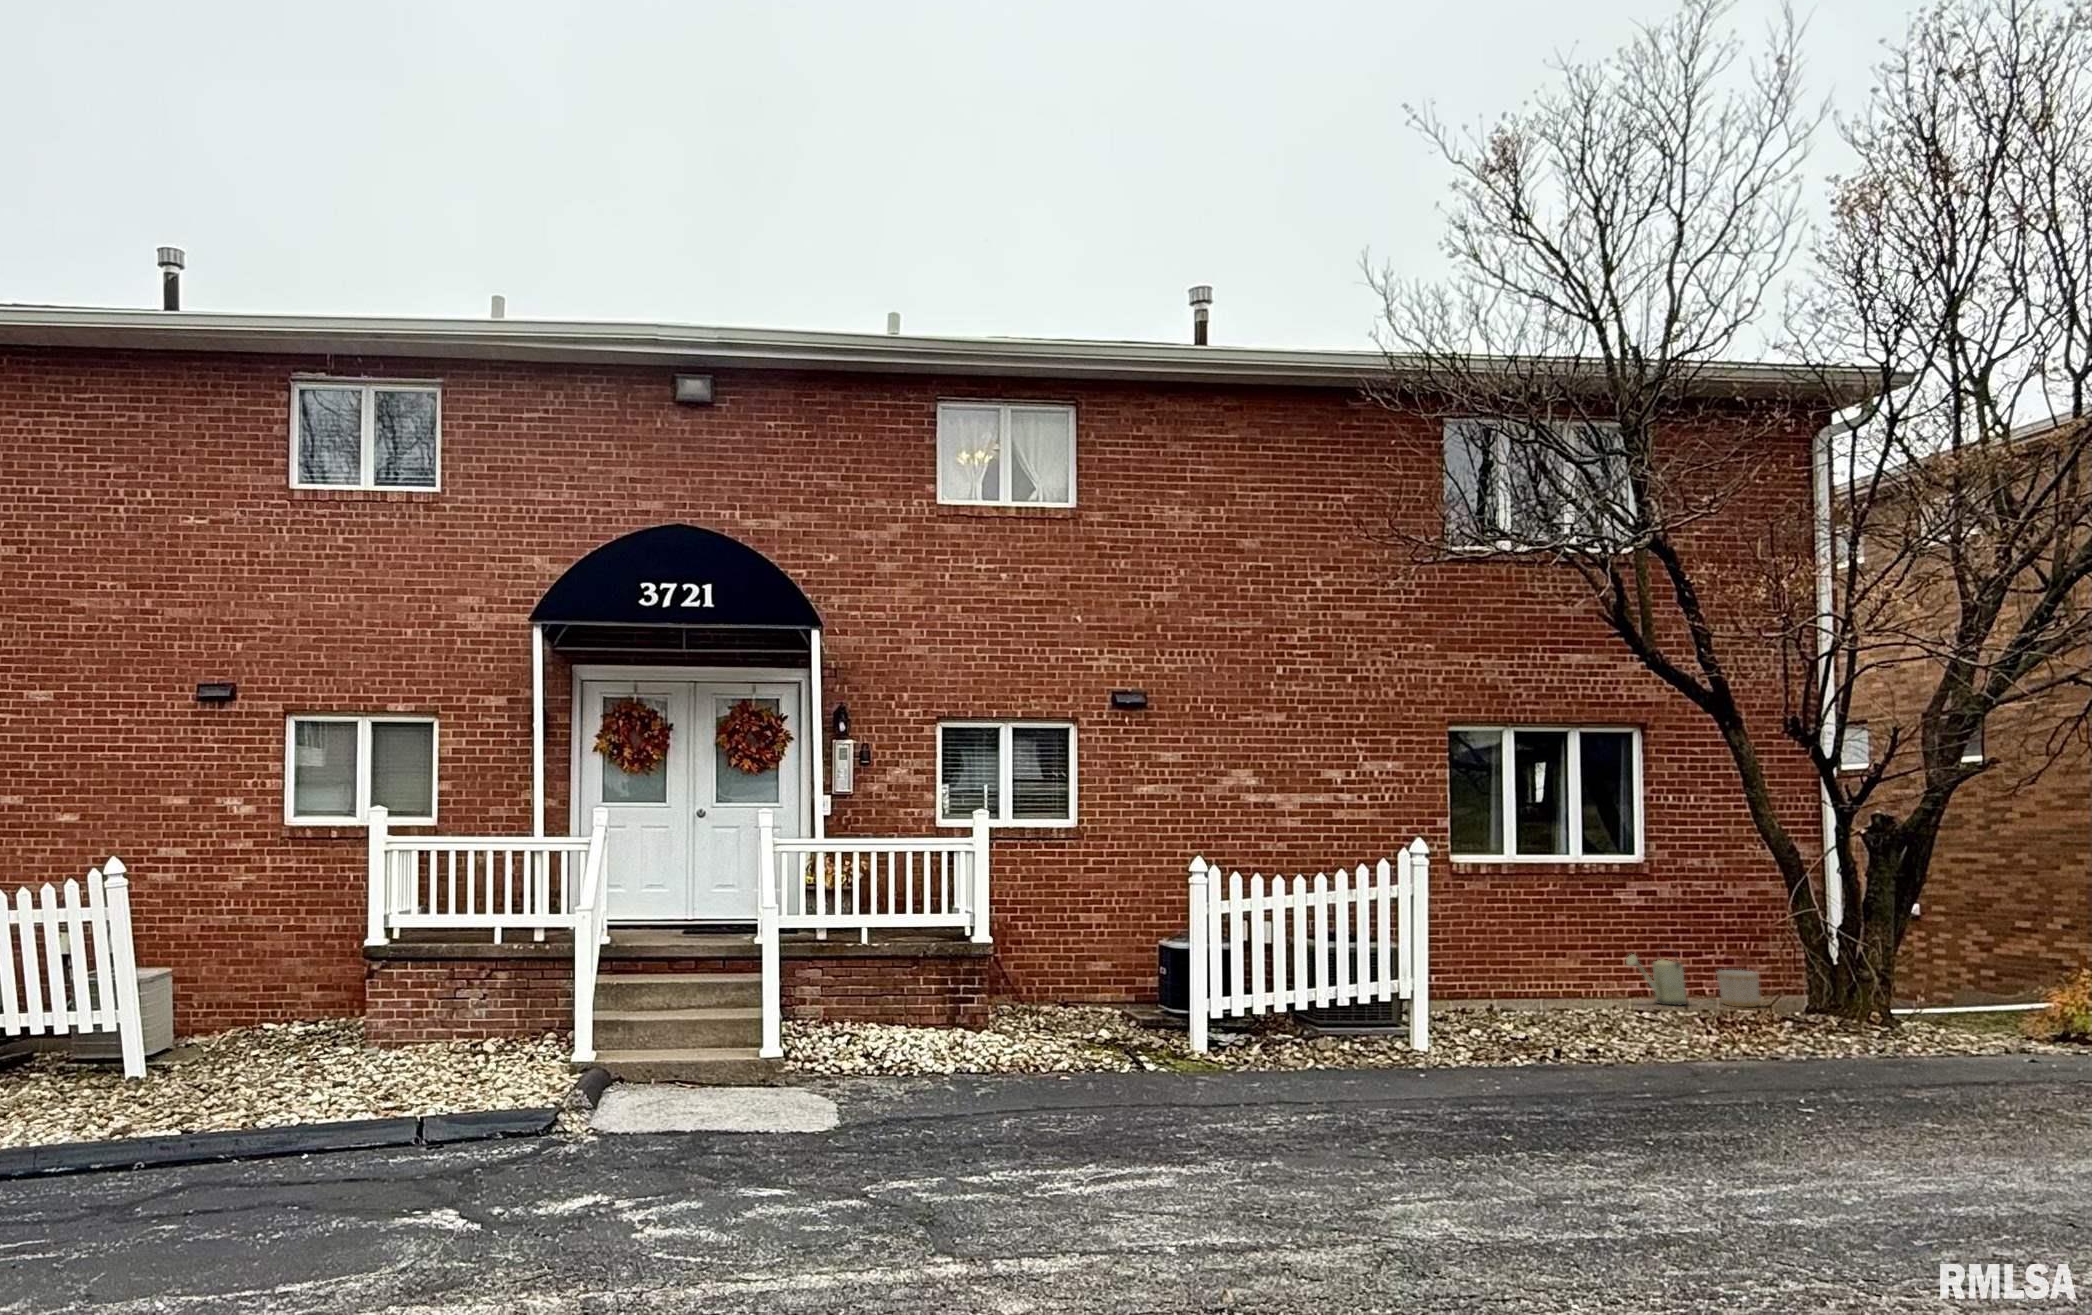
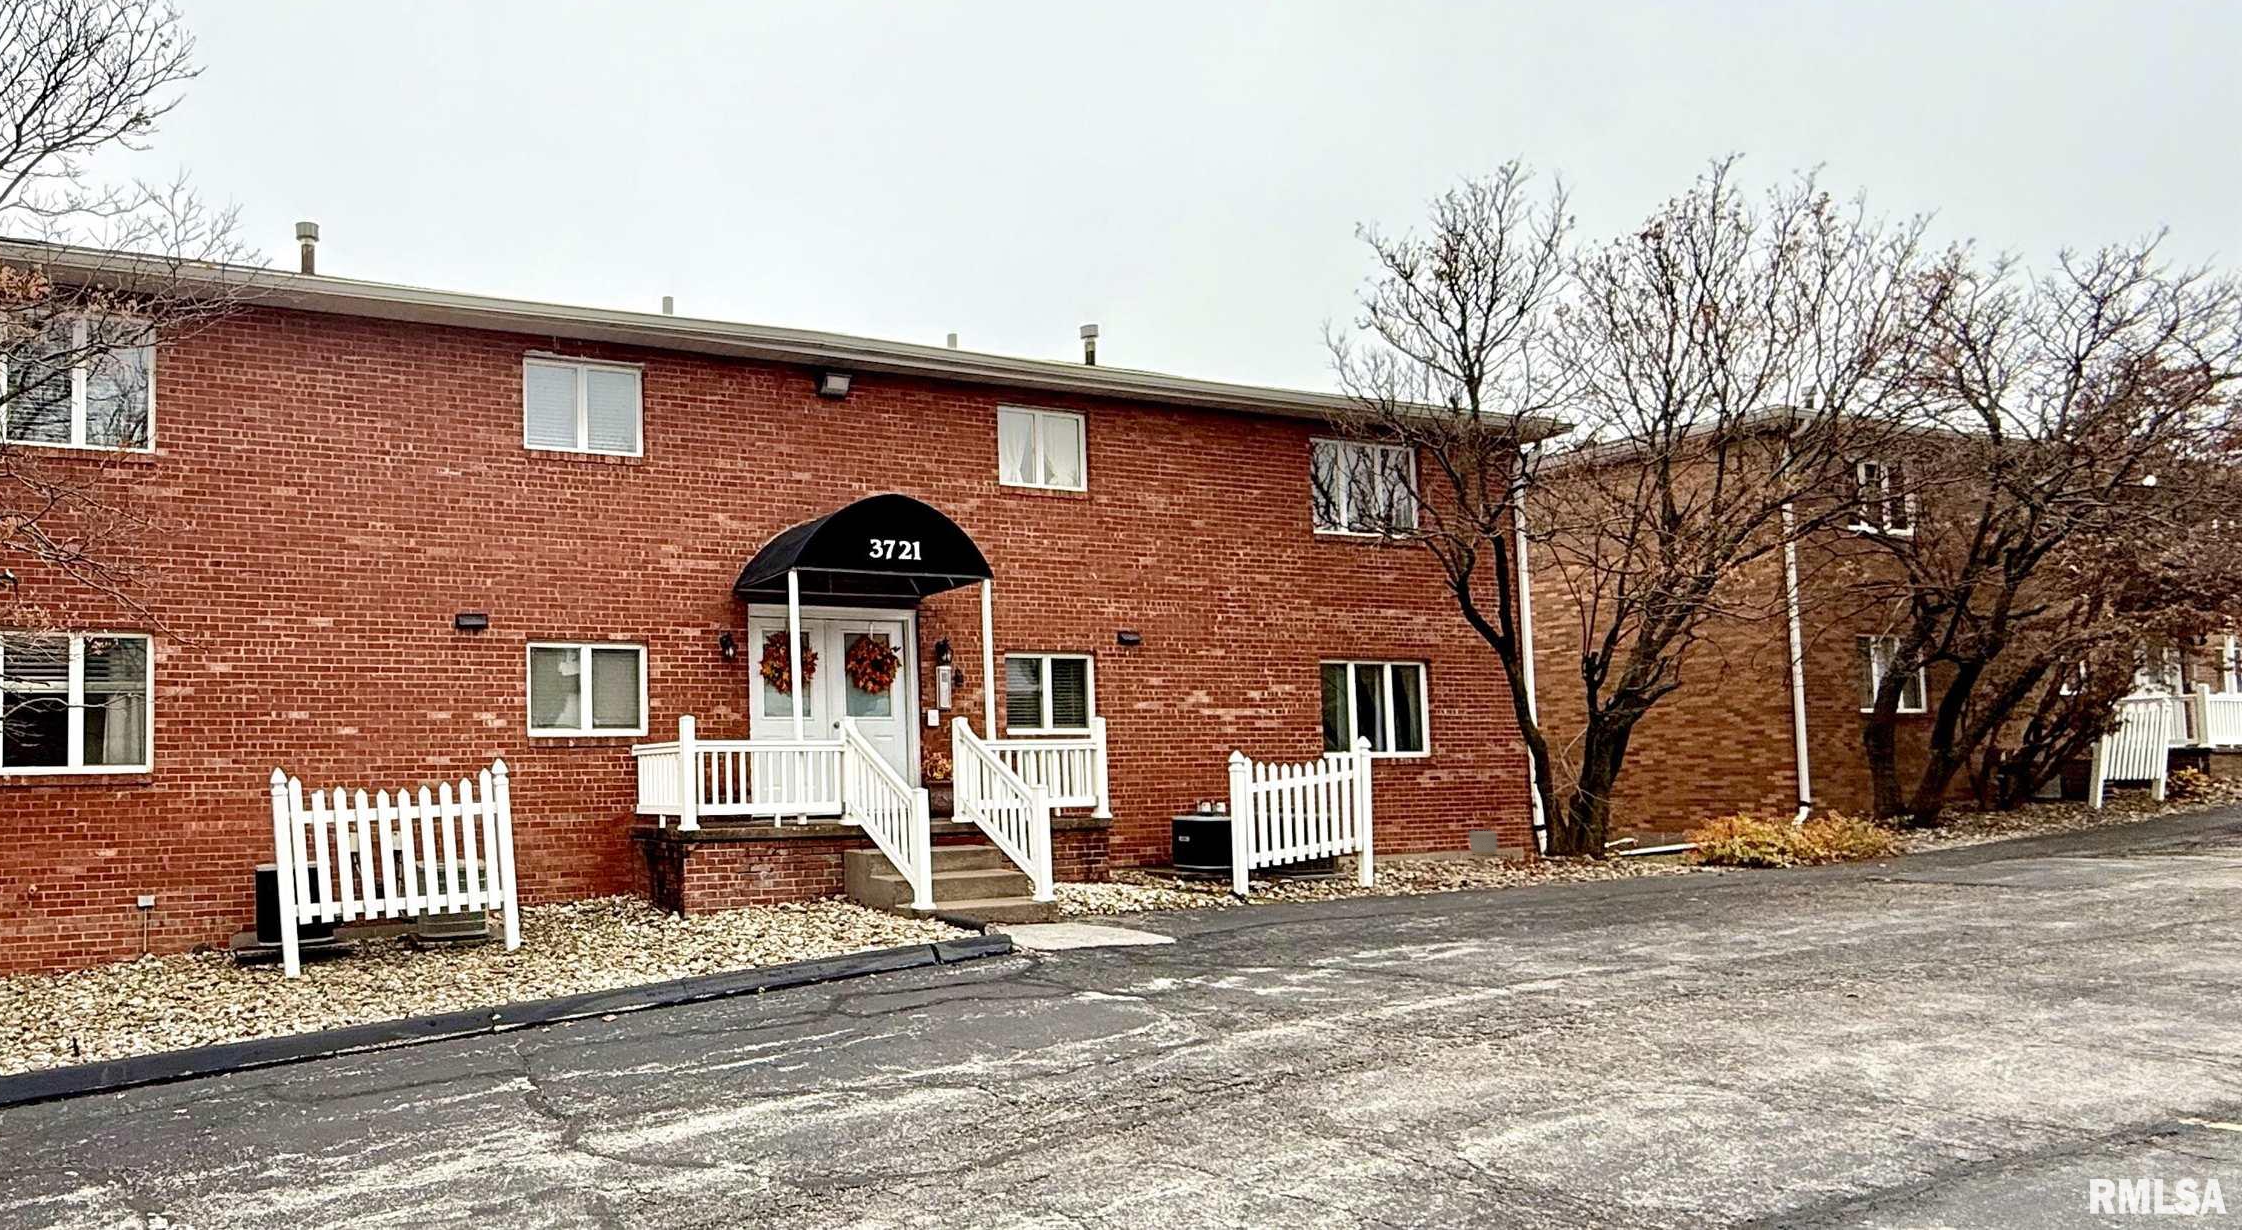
watering can: present [1626,954,1688,1006] -> none [1422,816,1457,856]

